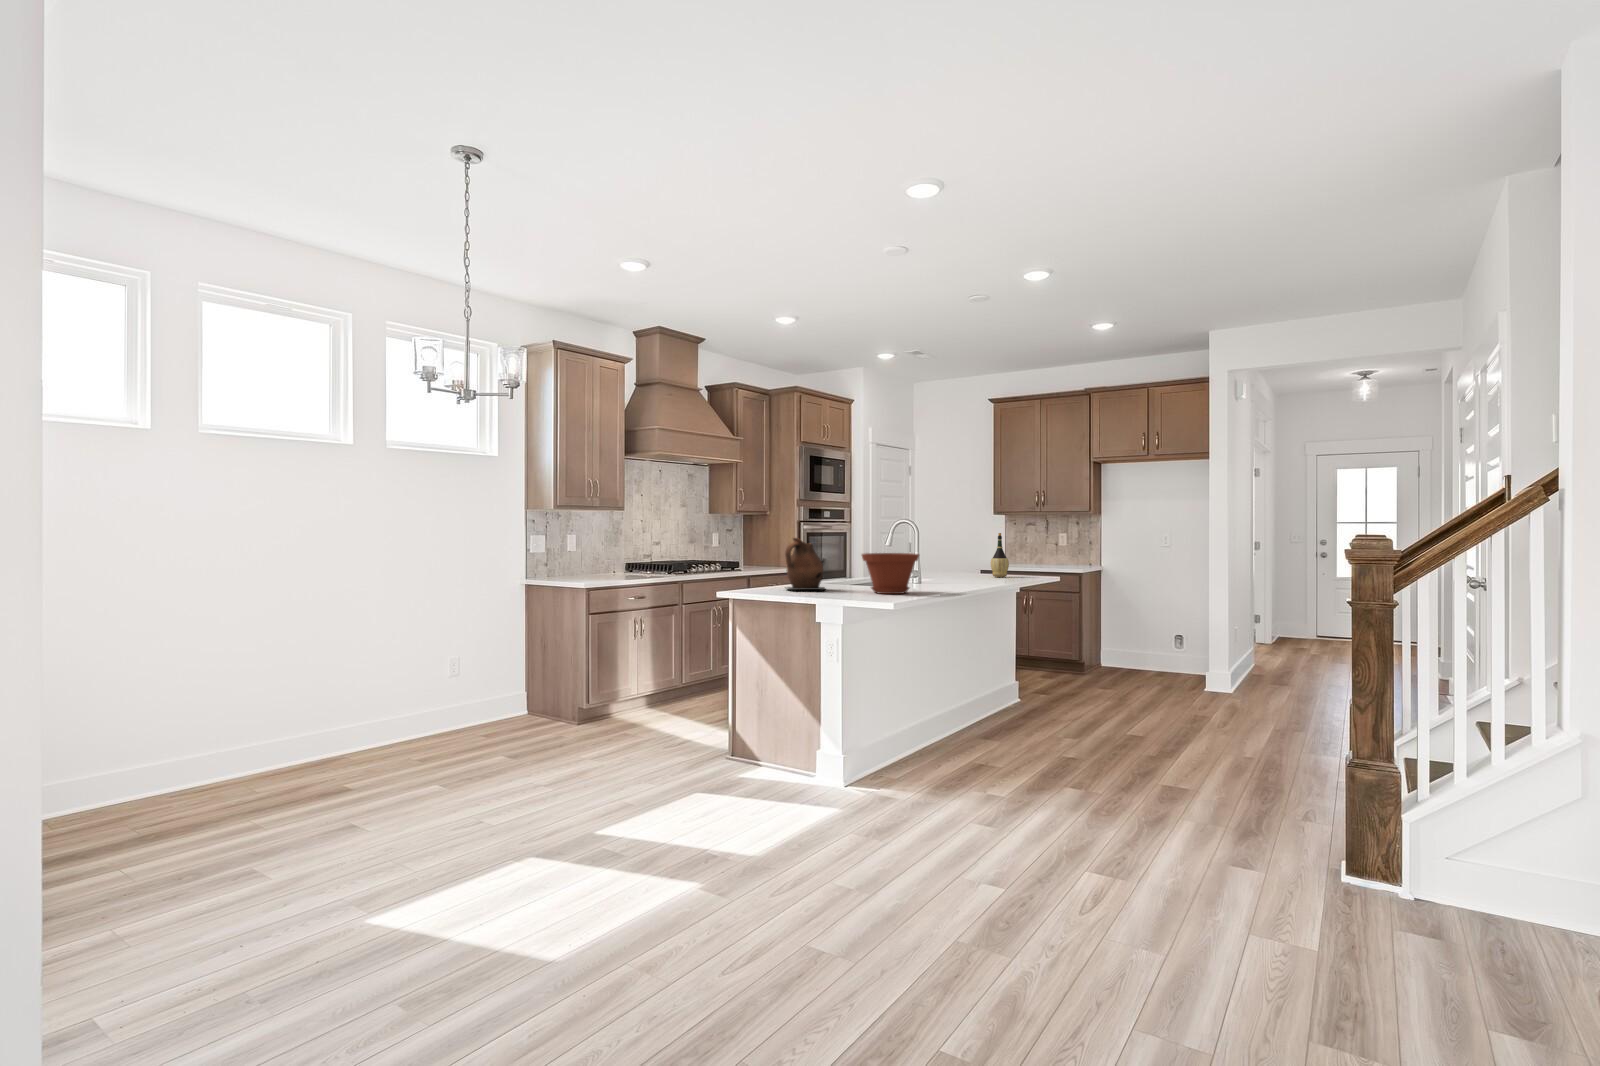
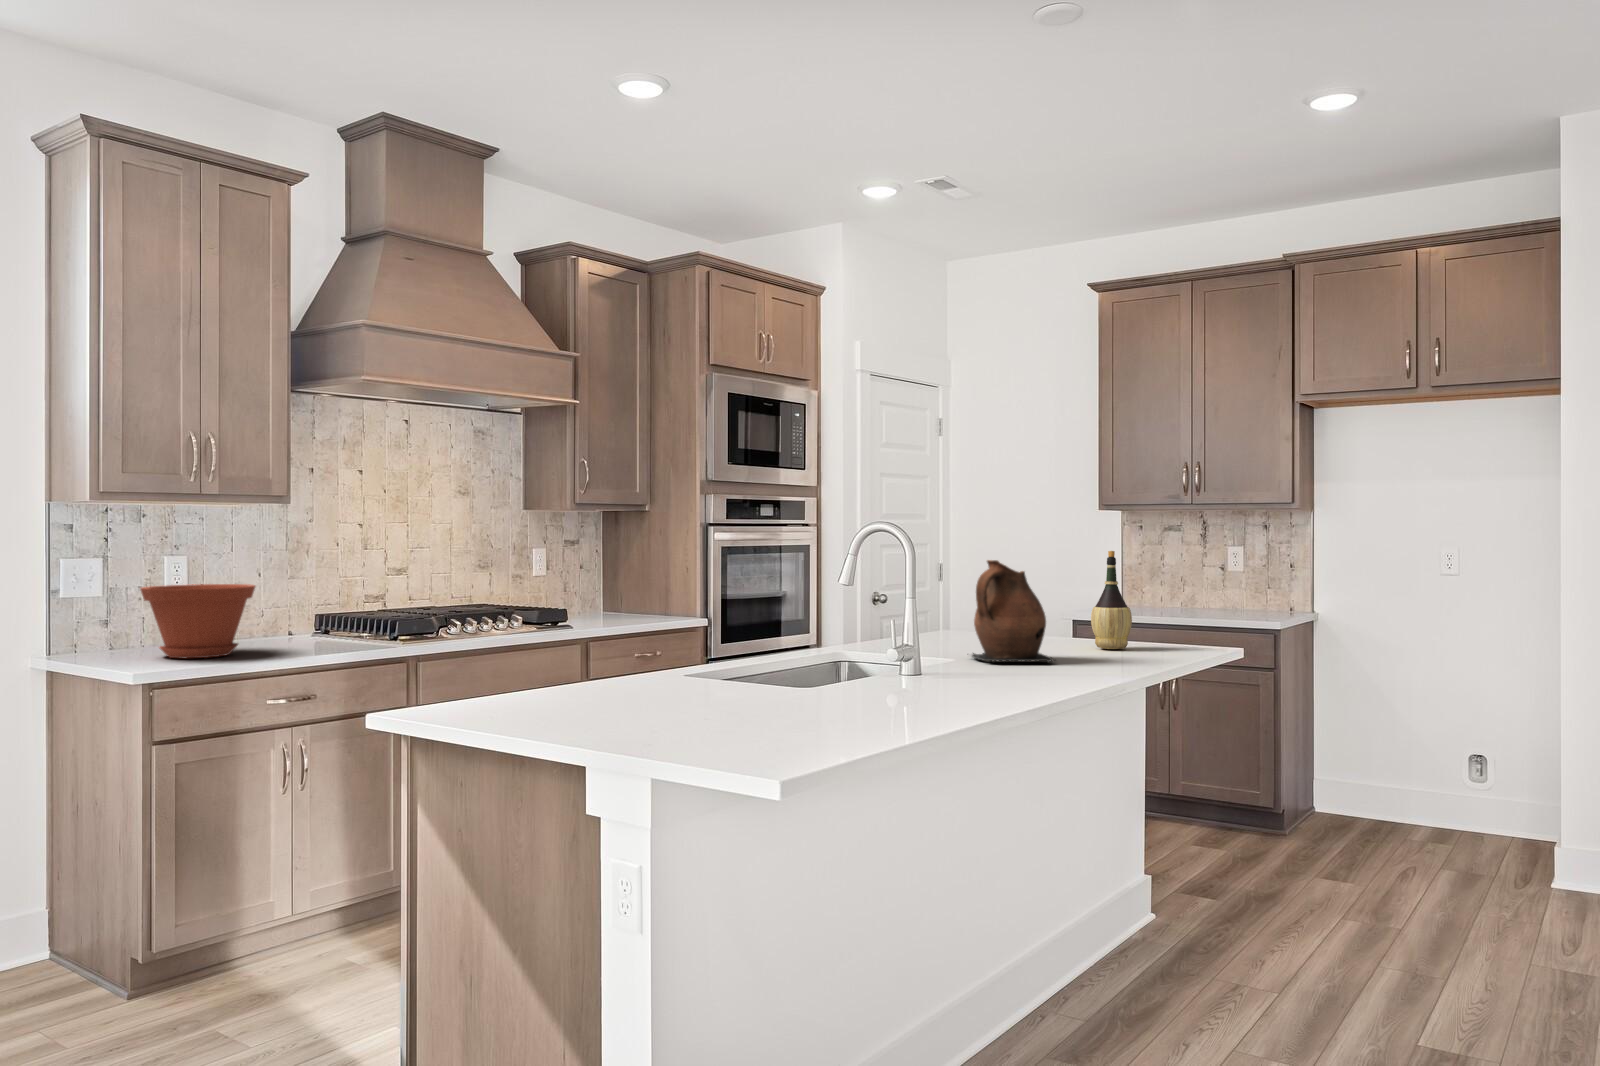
ceramic pitcher: present [785,538,826,590] -> present [972,560,1054,662]
plant pot: present [862,553,919,594] -> present [140,584,255,658]

